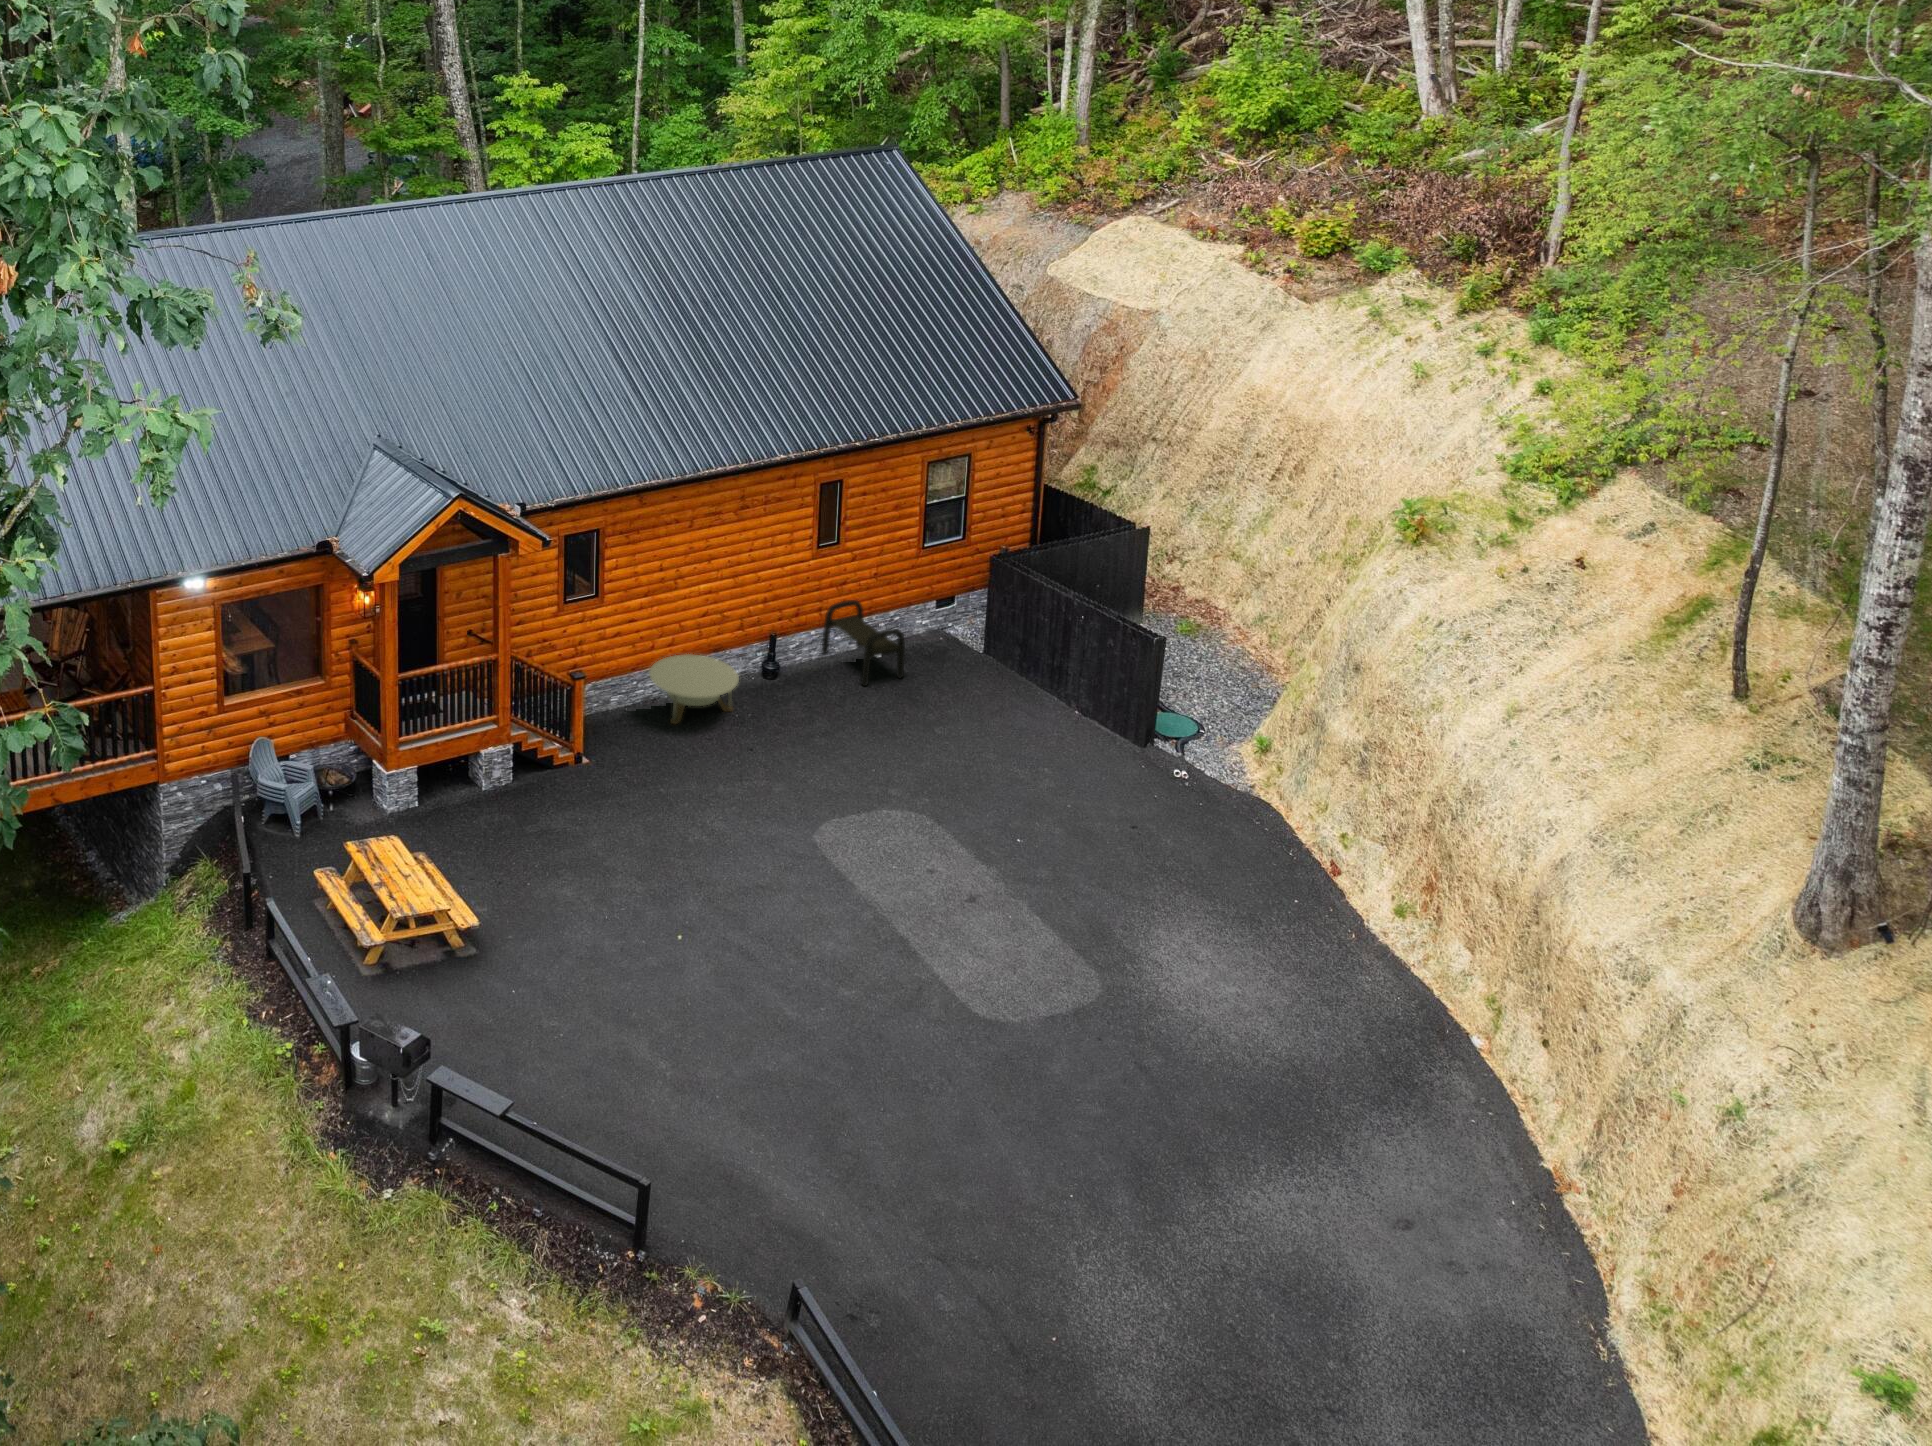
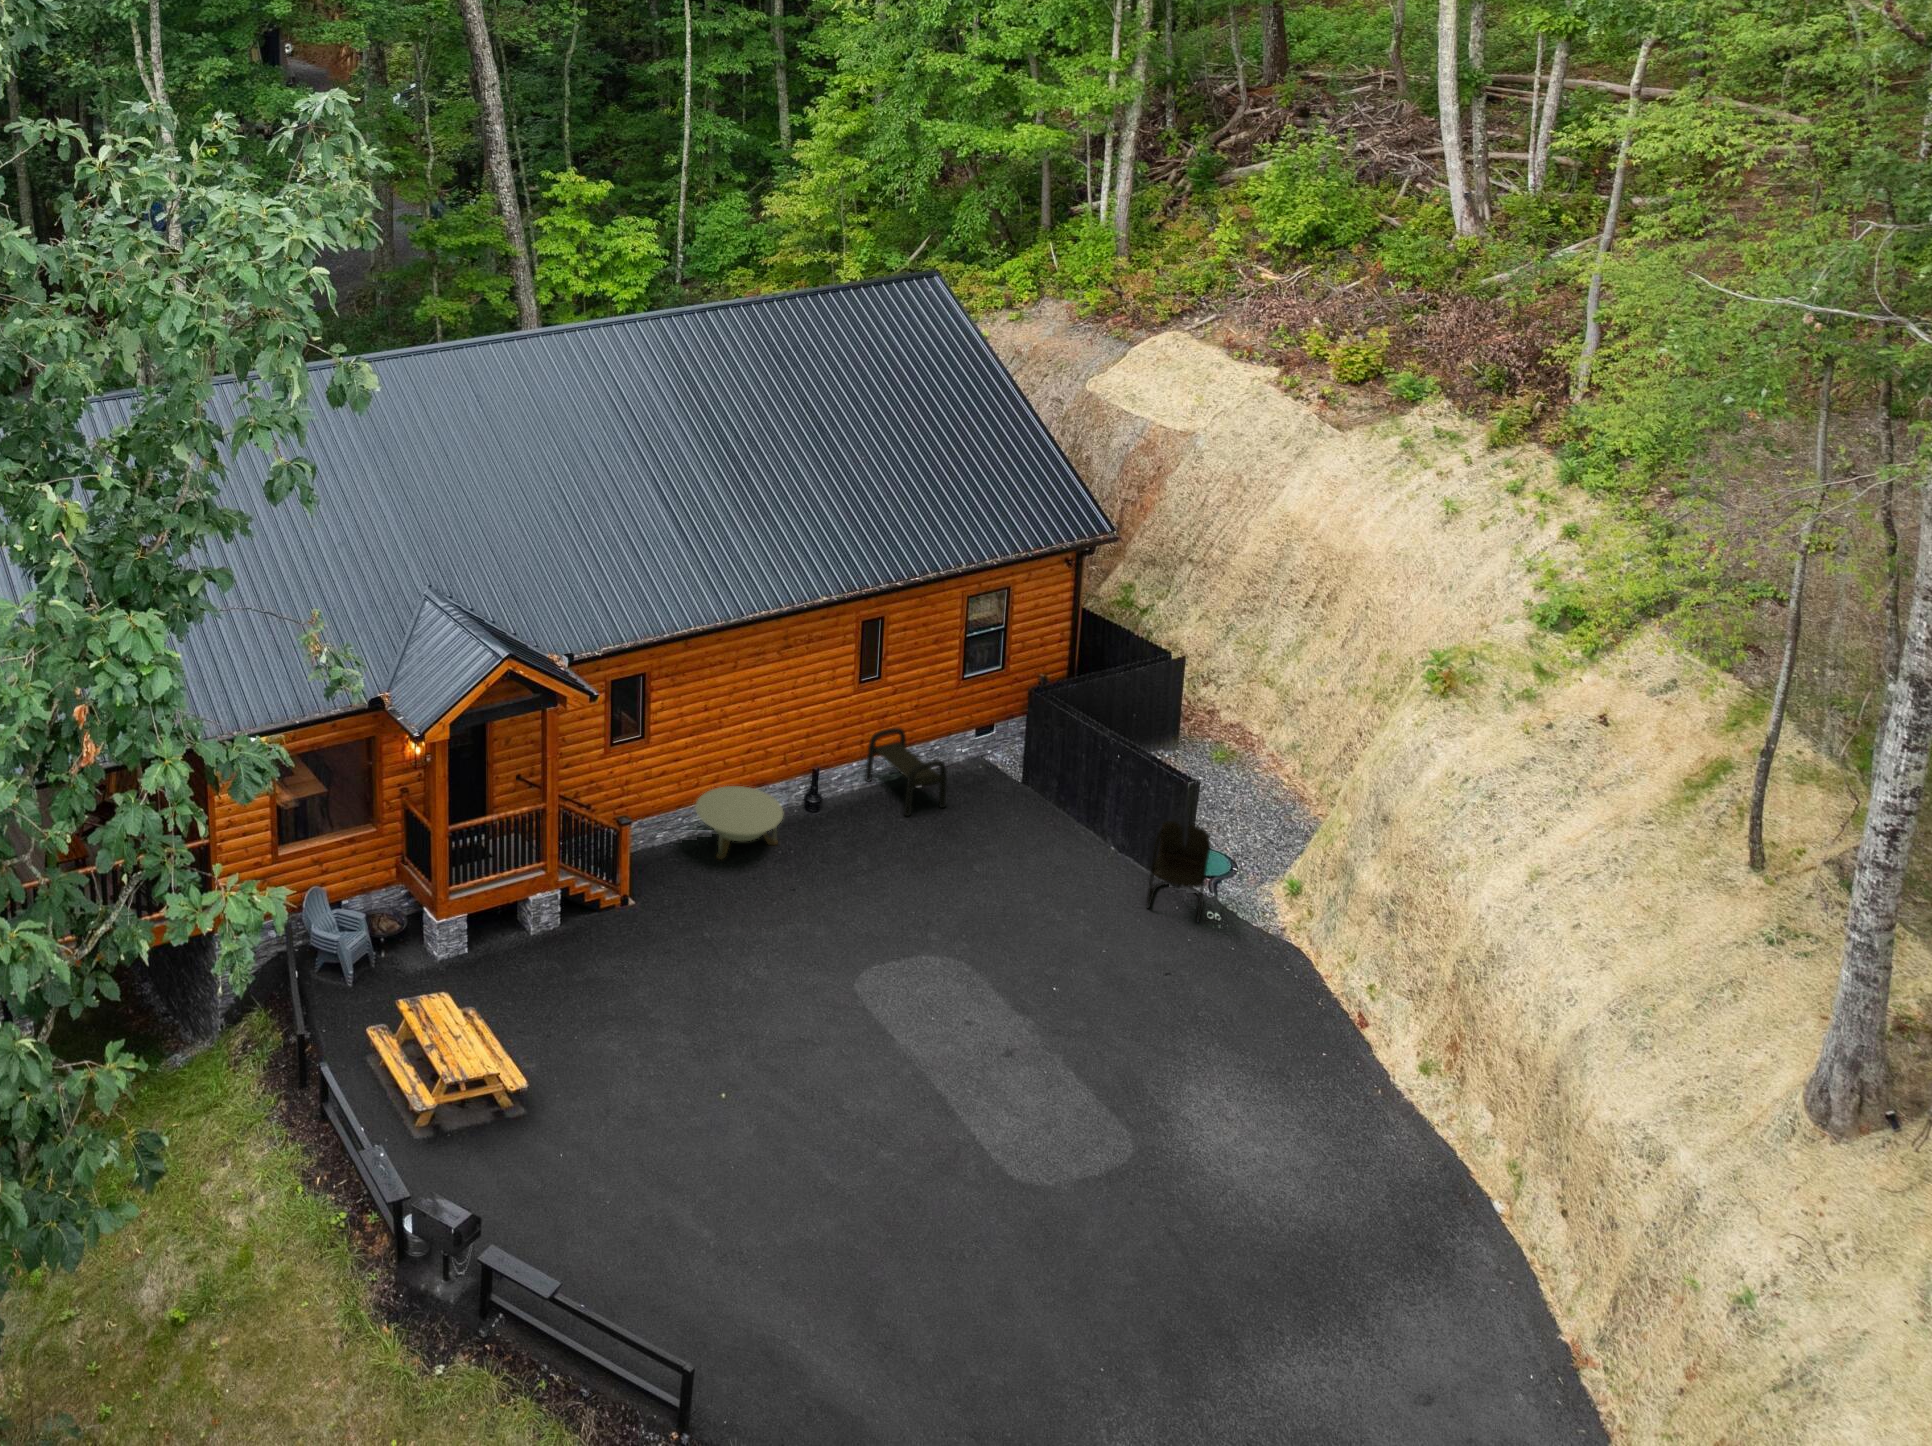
chair: none [1109,681,1175,782] -> present [1147,821,1211,922]

